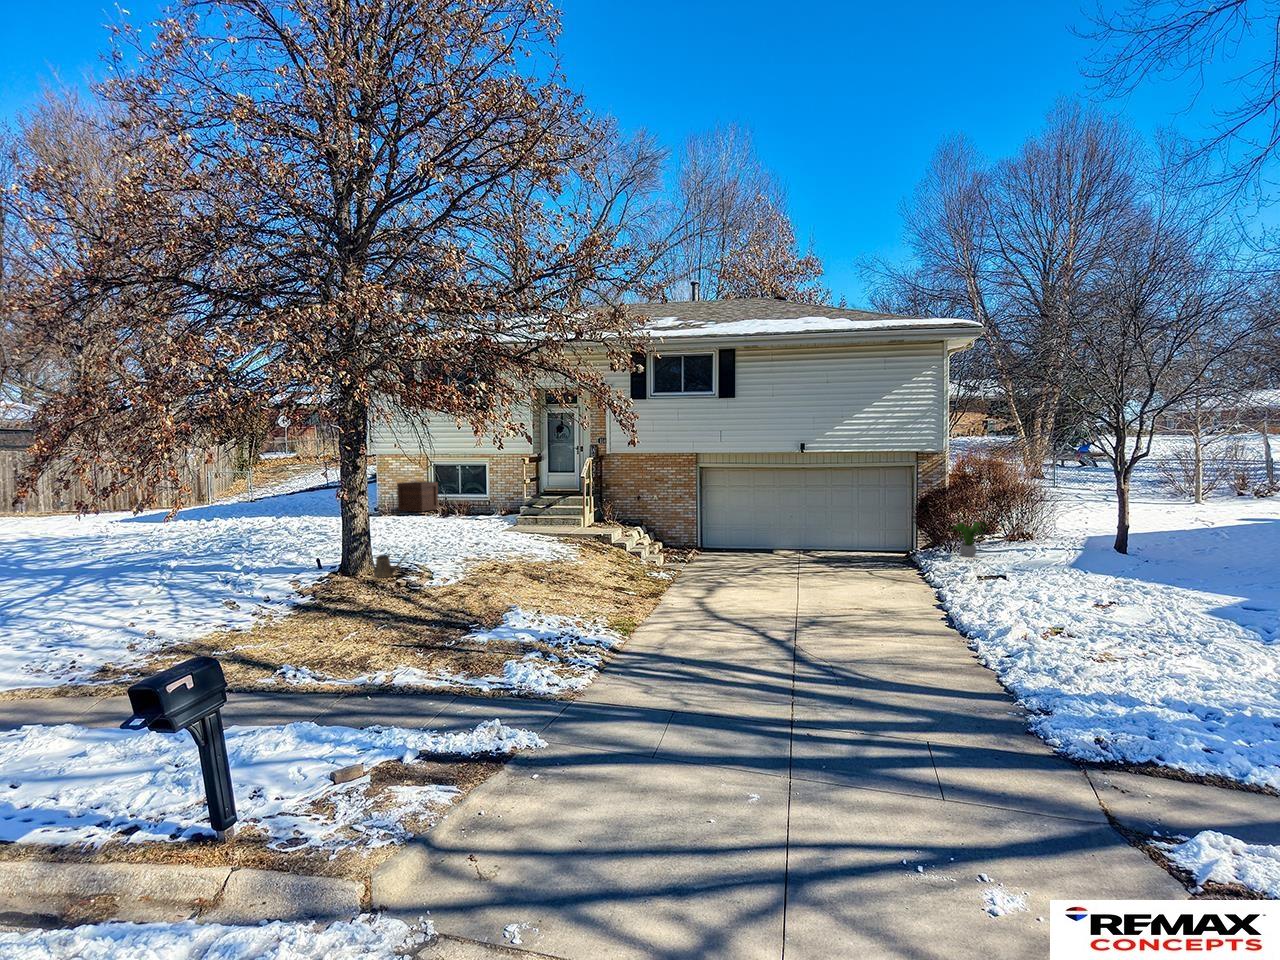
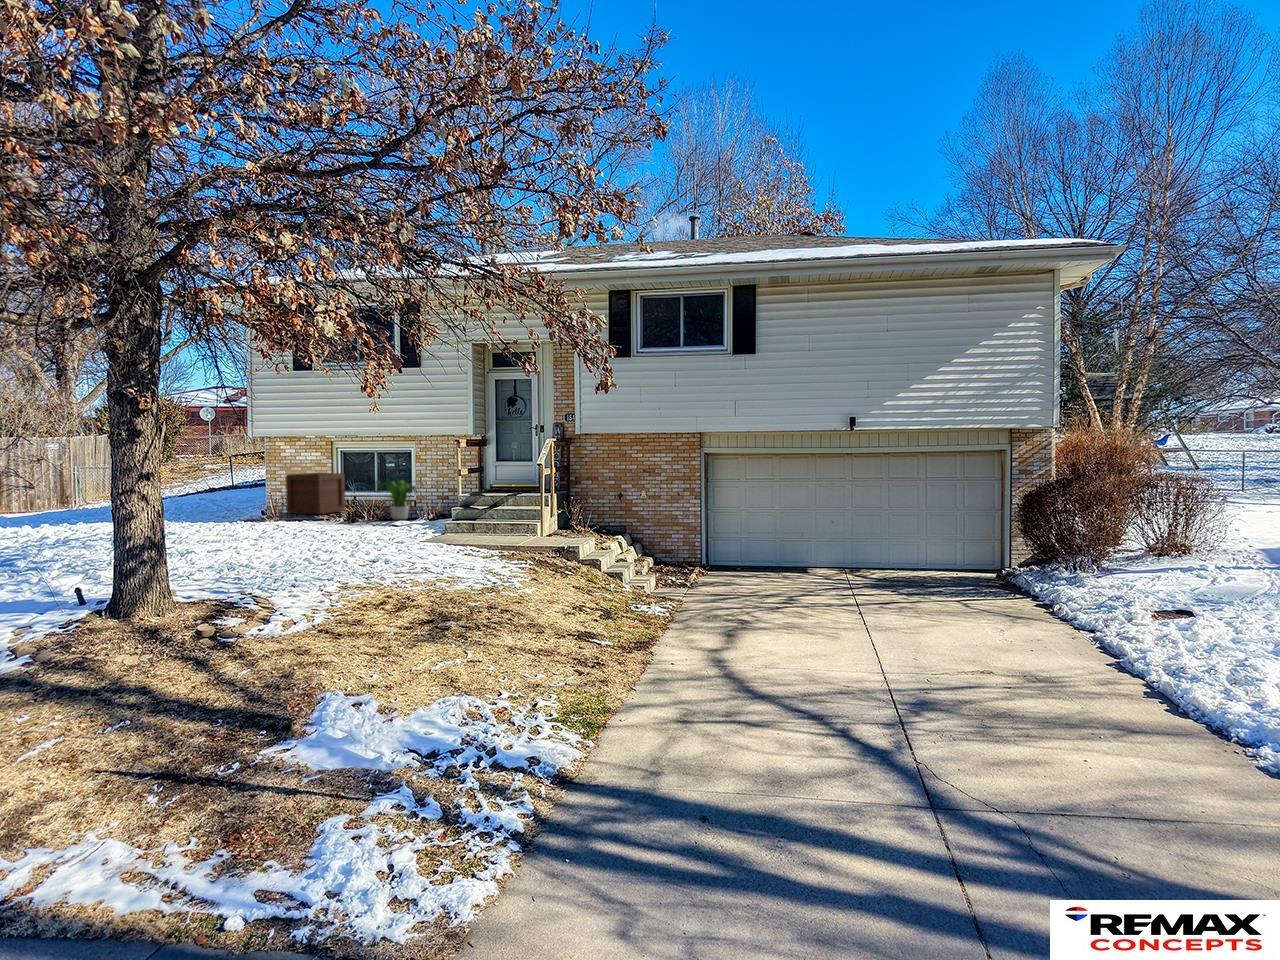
potted plant: present [952,522,986,557] -> present [375,480,423,519]
watering can: present [369,553,408,578] -> none [152,579,225,623]

